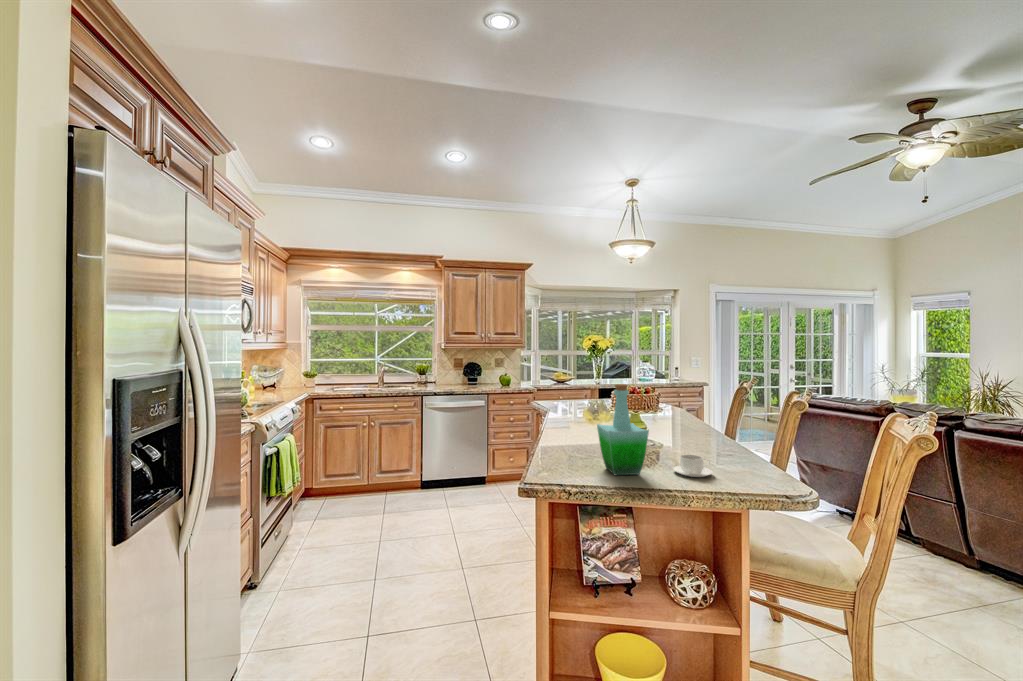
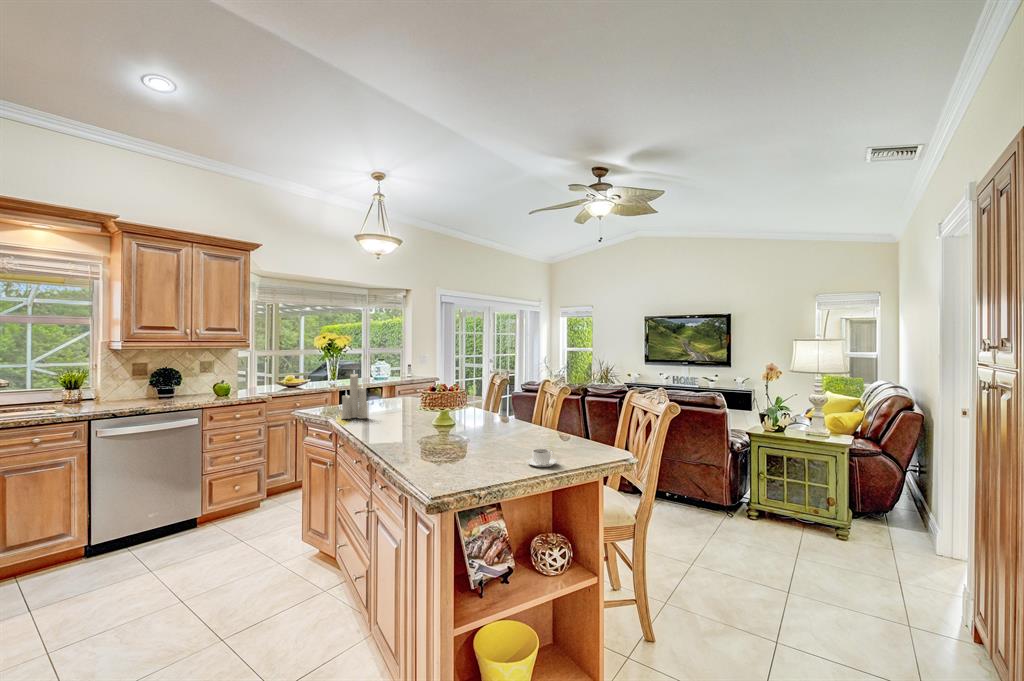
candle: none [560,360,583,410] -> present [341,374,368,419]
bottle: present [597,384,649,475] -> none [470,395,520,478]

